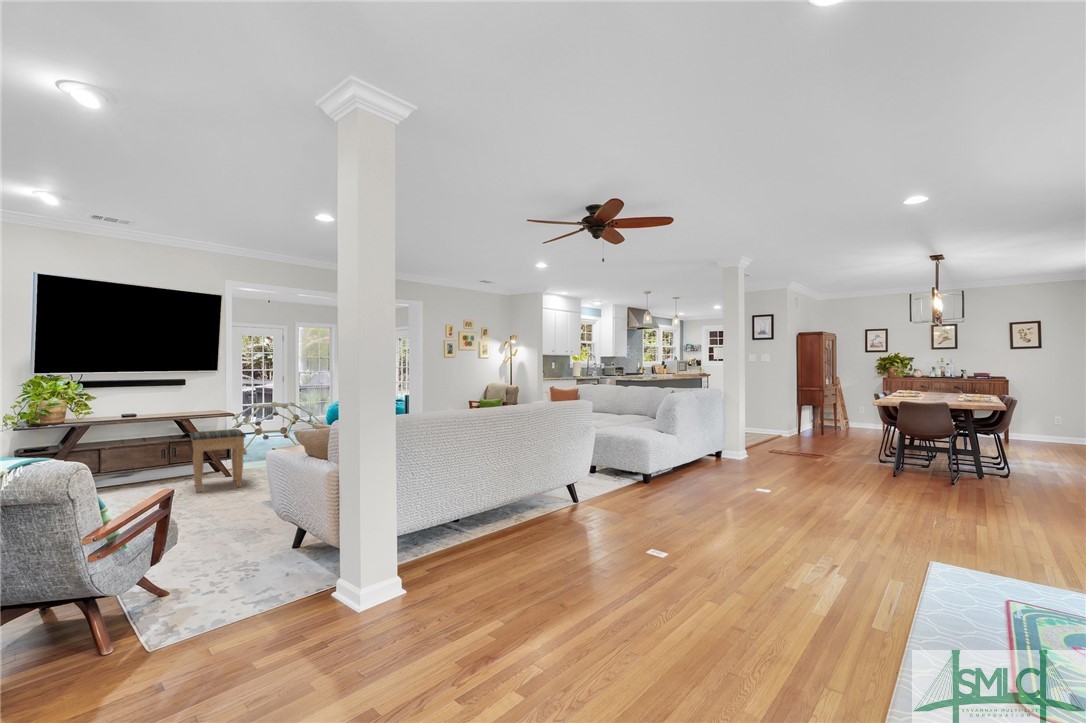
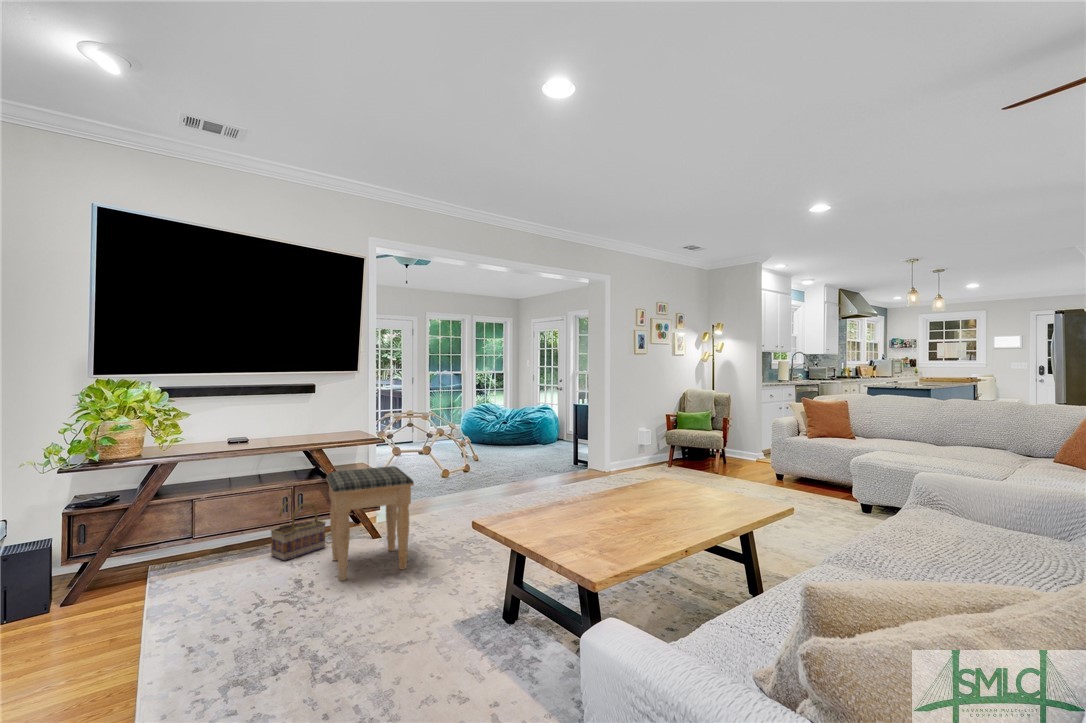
basket: none [153,451,192,487] -> present [271,501,326,561]

